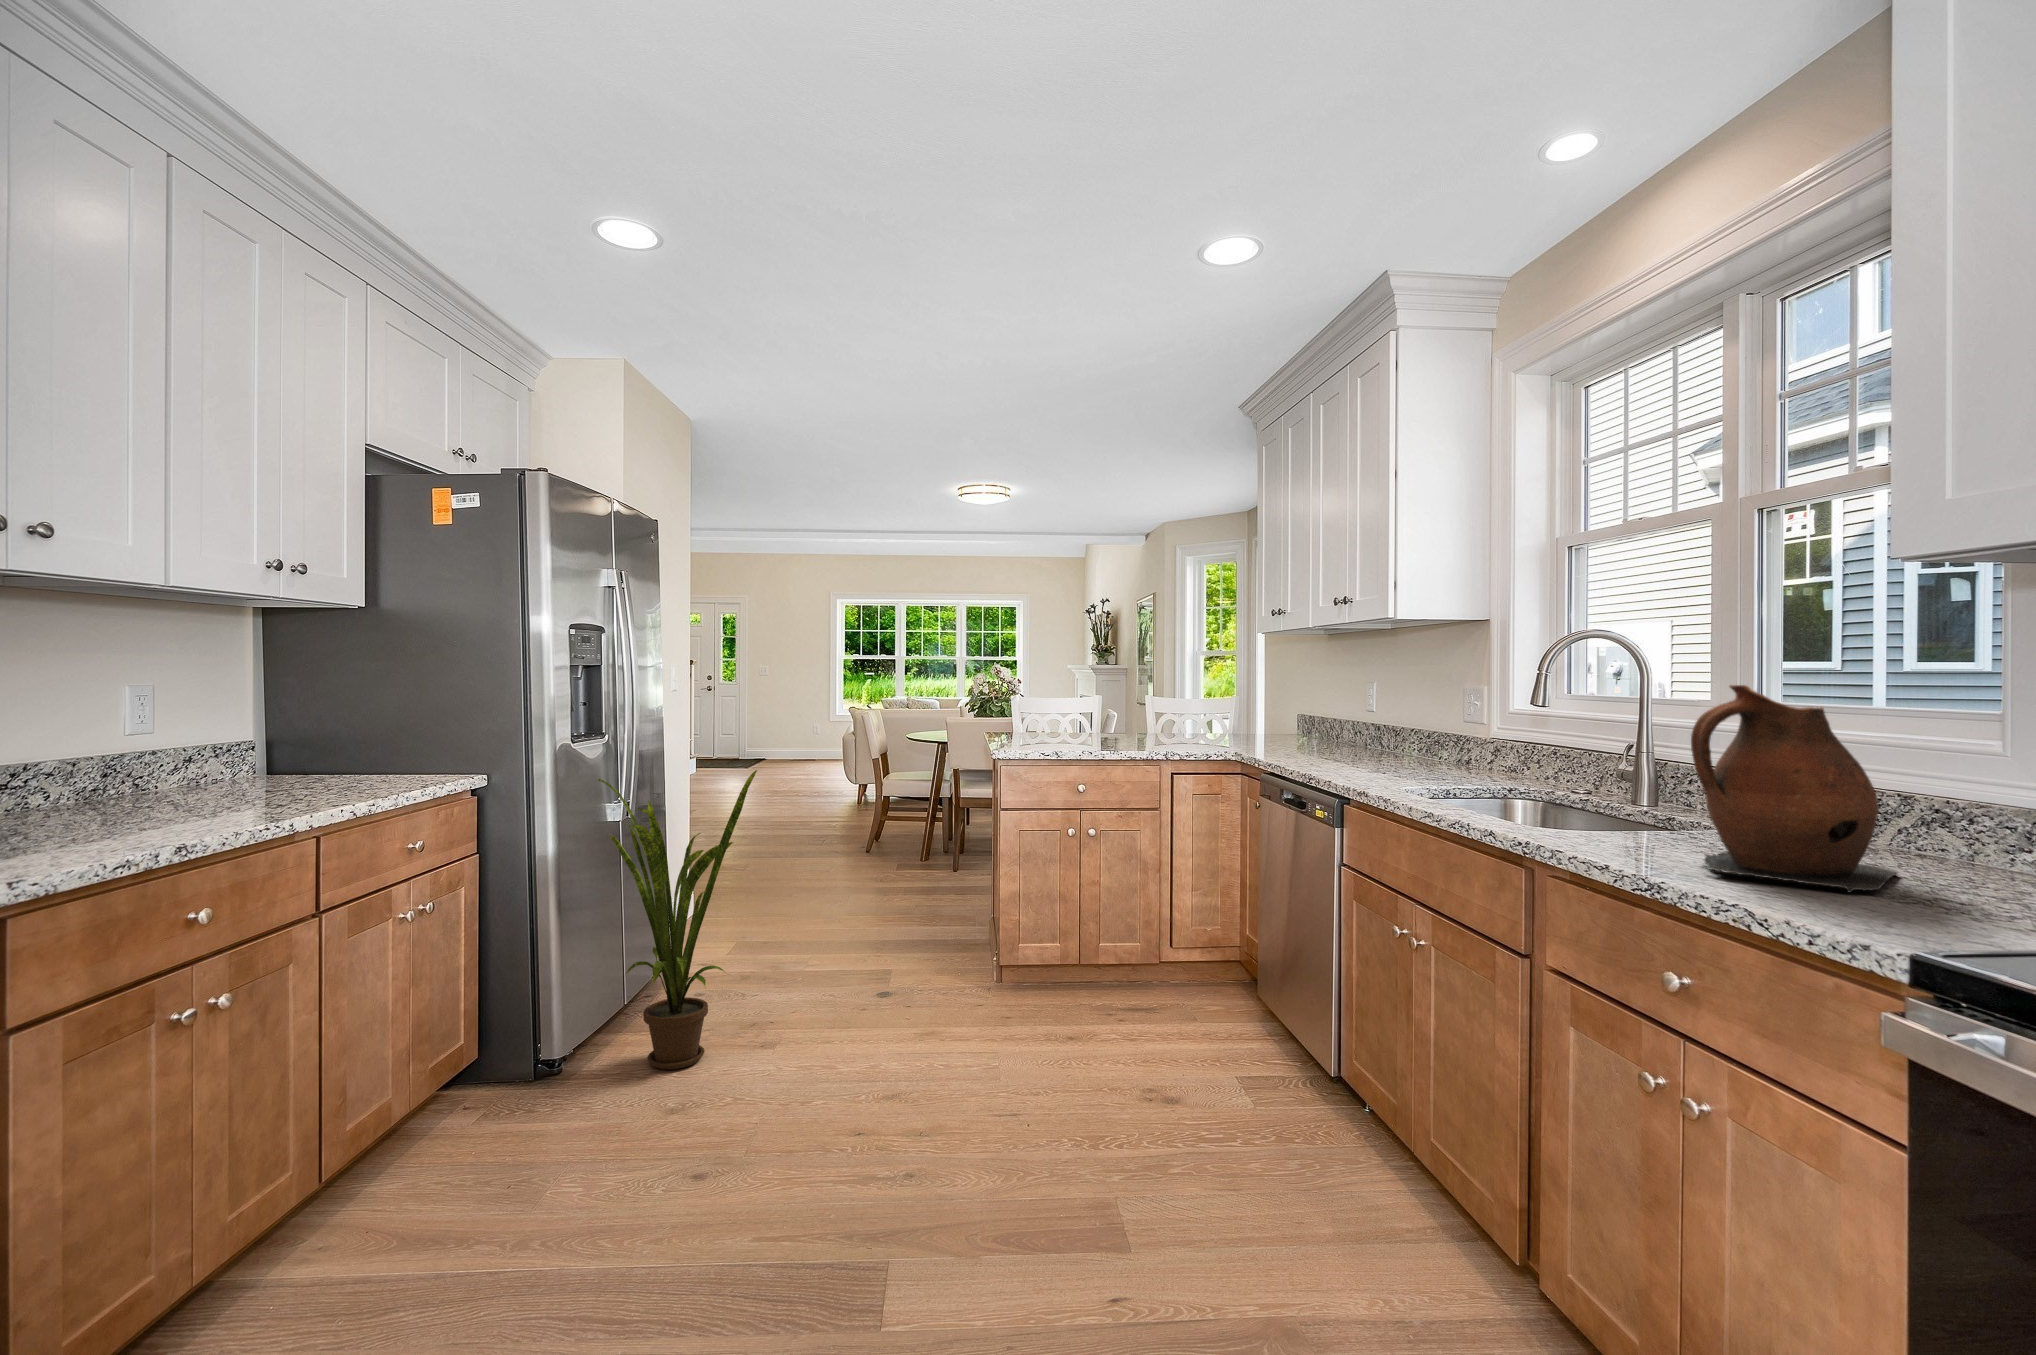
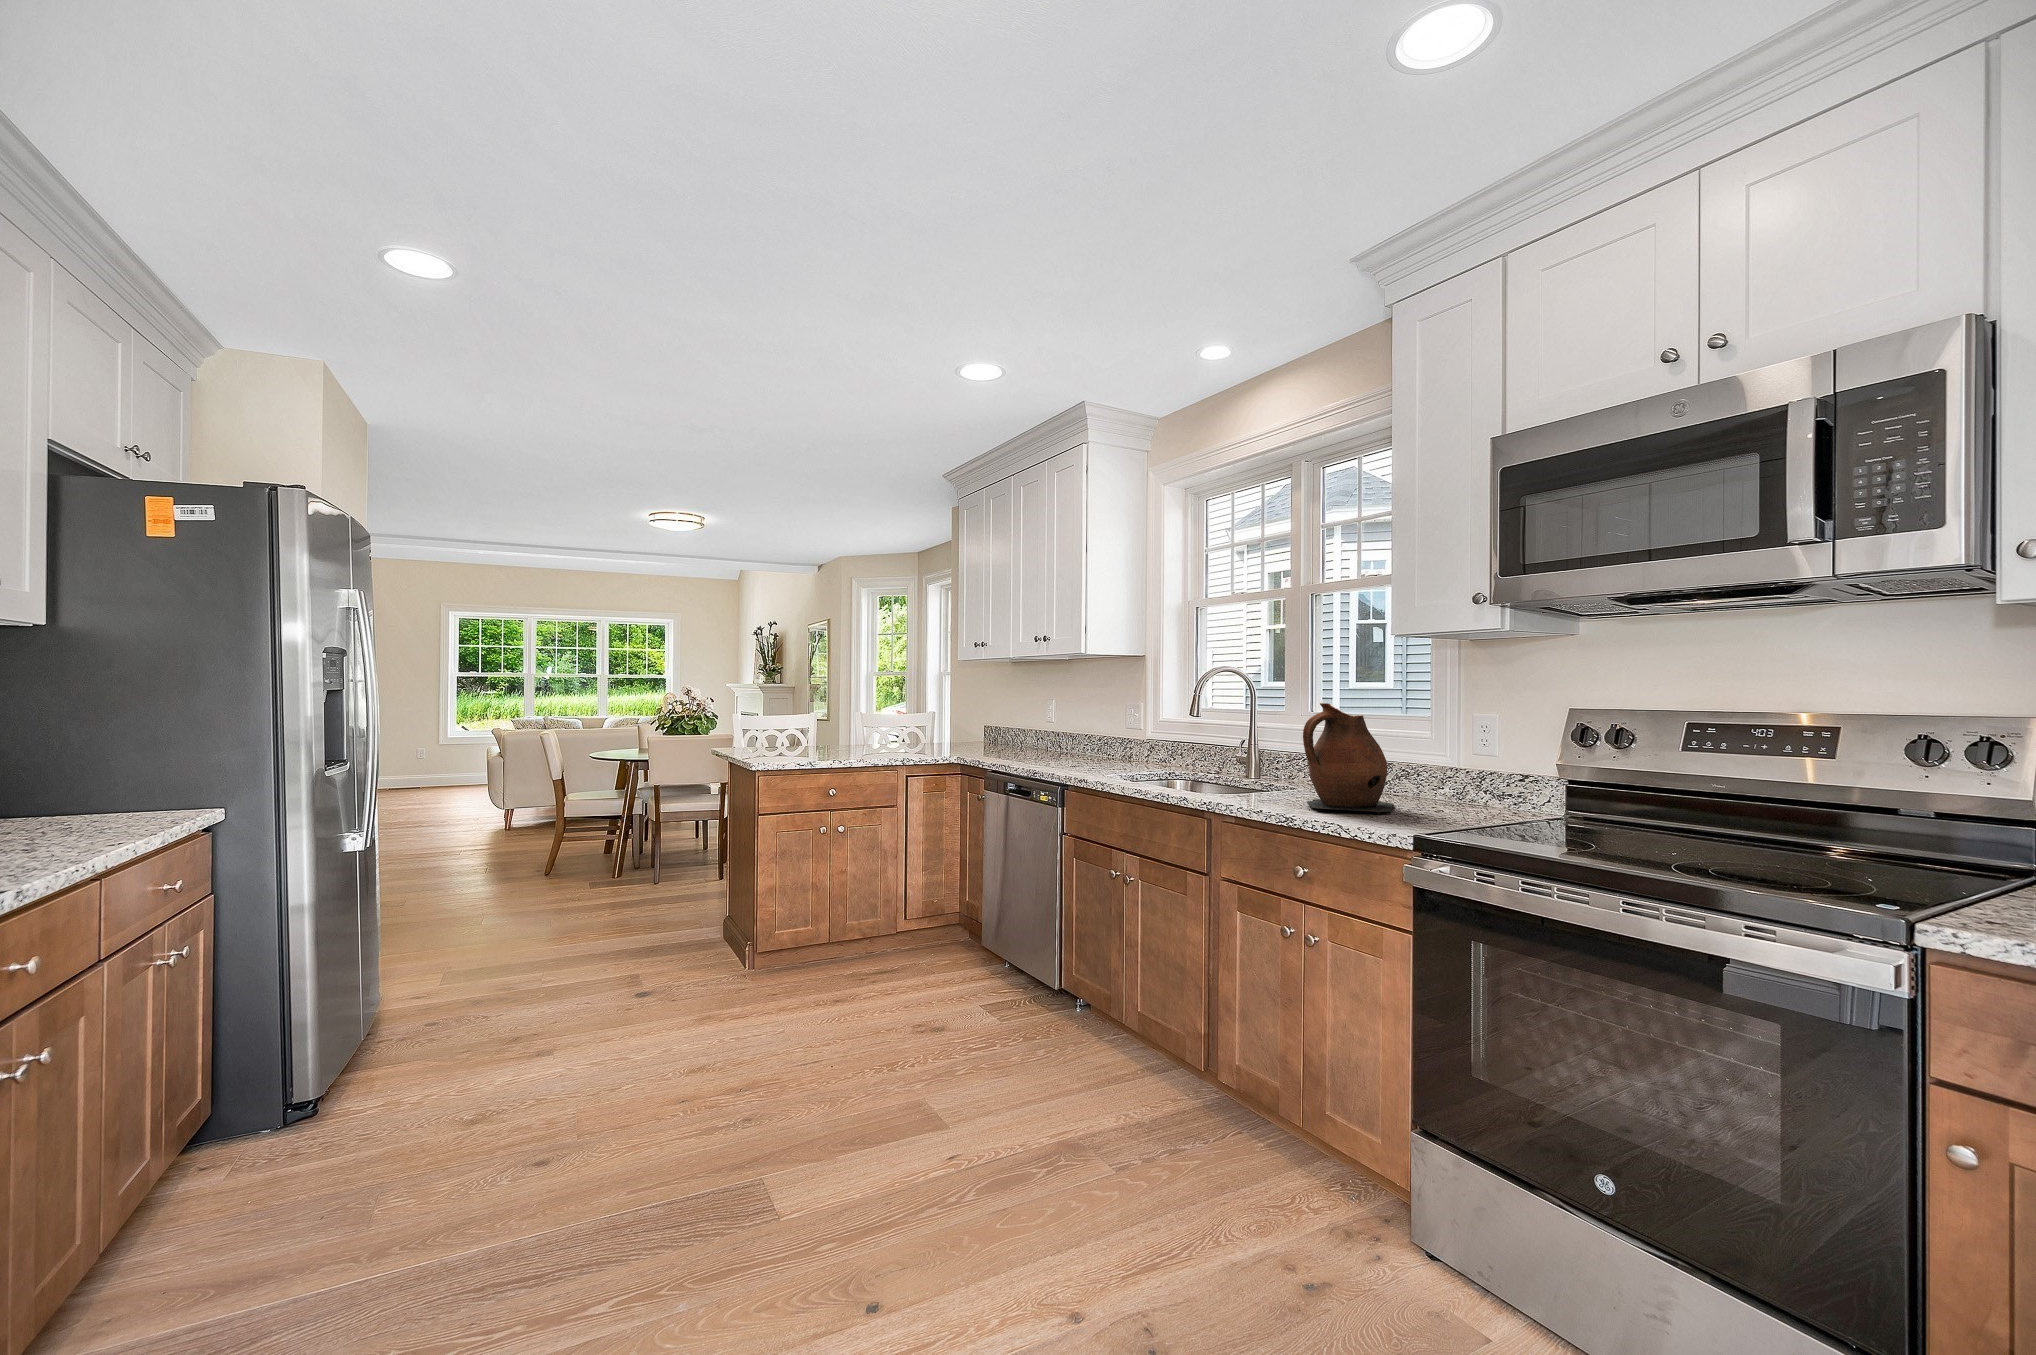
house plant: present [597,770,757,1070] -> none [372,783,558,1072]

